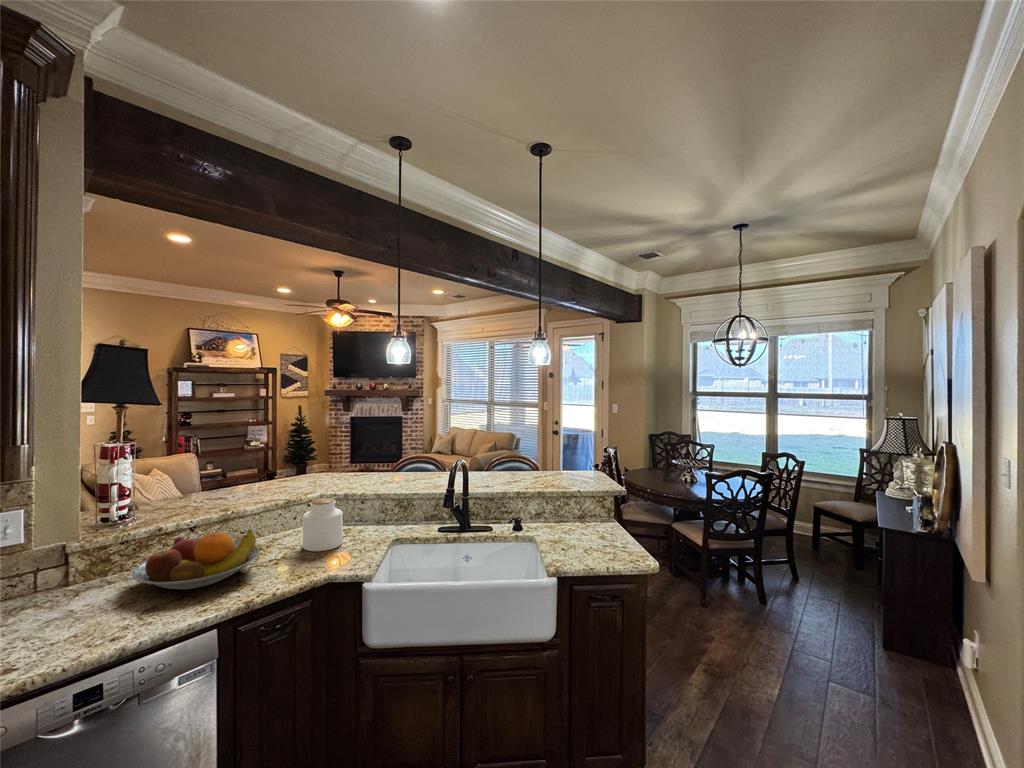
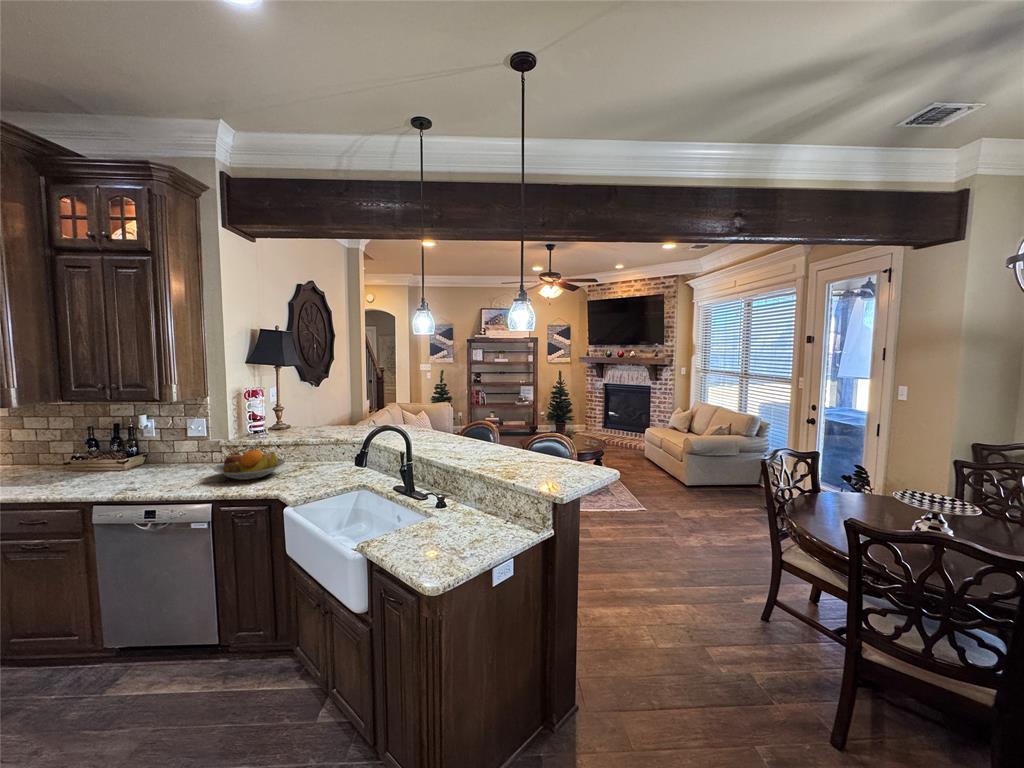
jar: present [303,498,343,551] -> none [316,441,344,478]

